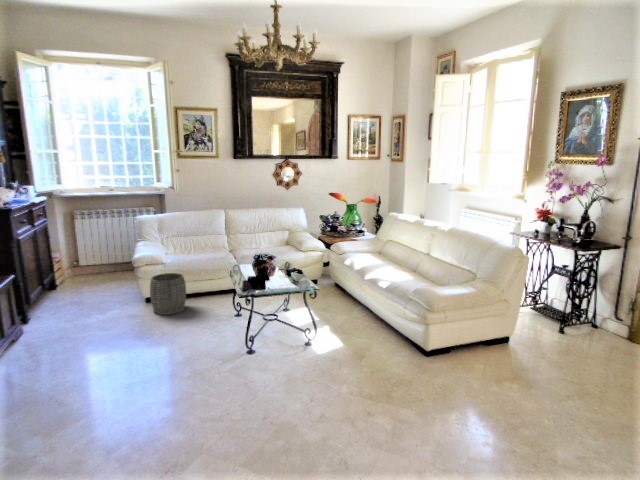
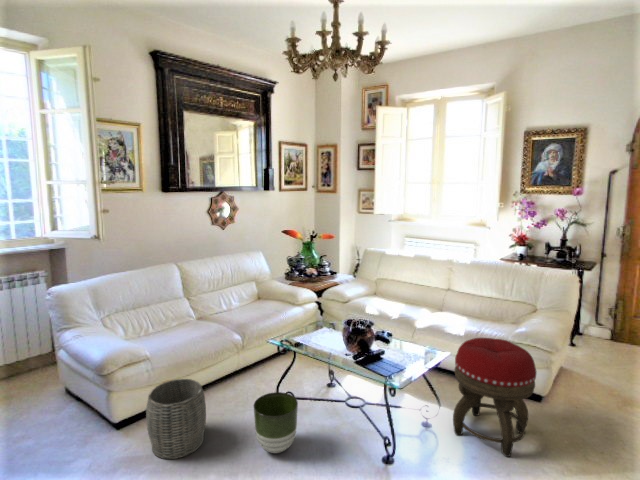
footstool: none [315,278,376,365] -> present [453,338,536,457]
planter: none [193,290,222,325] -> present [254,392,298,453]

